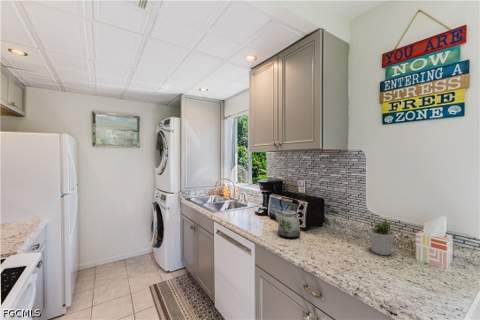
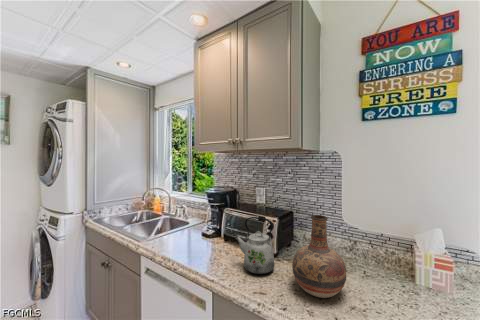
vase: none [308,197,348,254] -> present [292,215,346,298]
potted plant: present [368,219,395,255] -> none [359,236,393,285]

